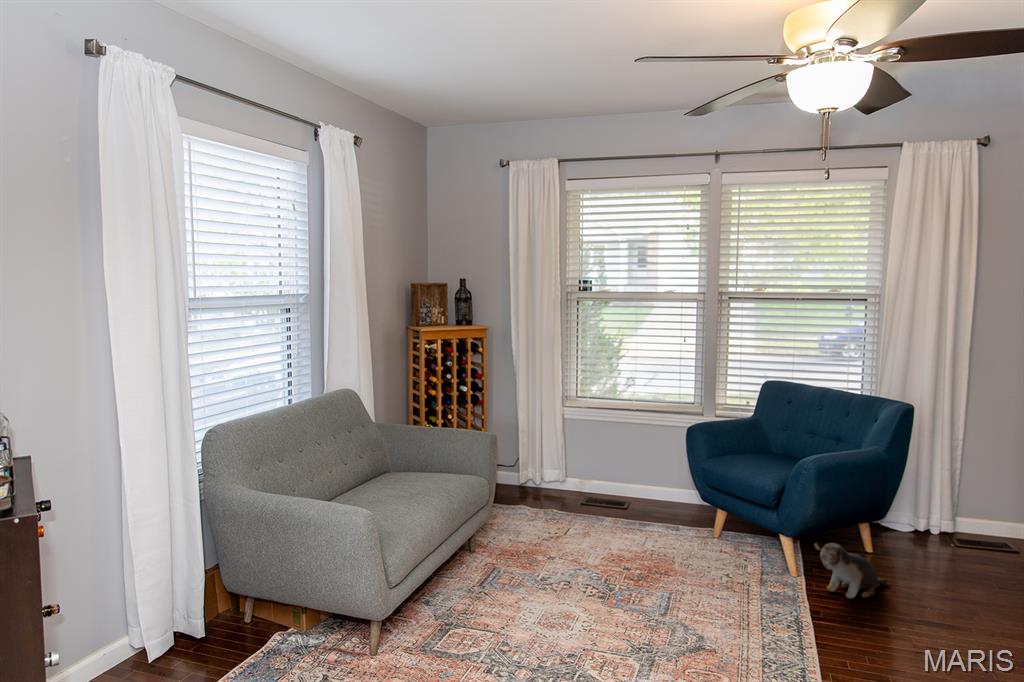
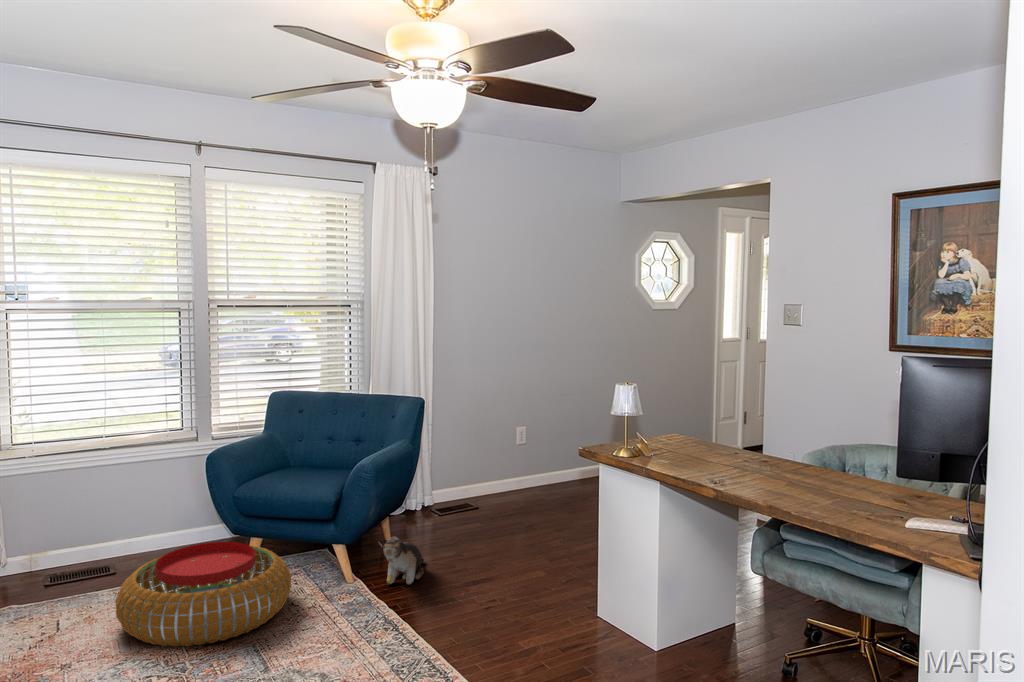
pouf: none [592,499,731,583] -> present [116,542,291,647]

